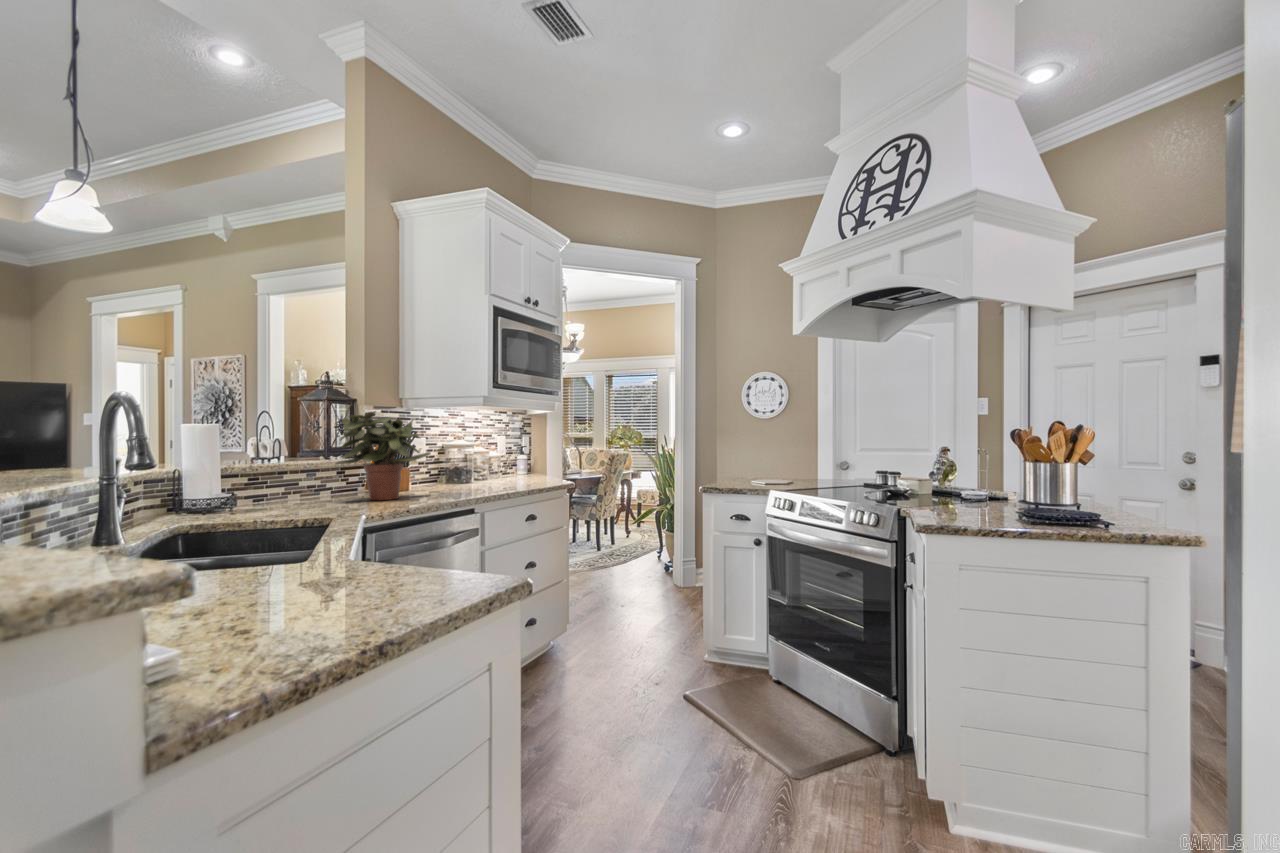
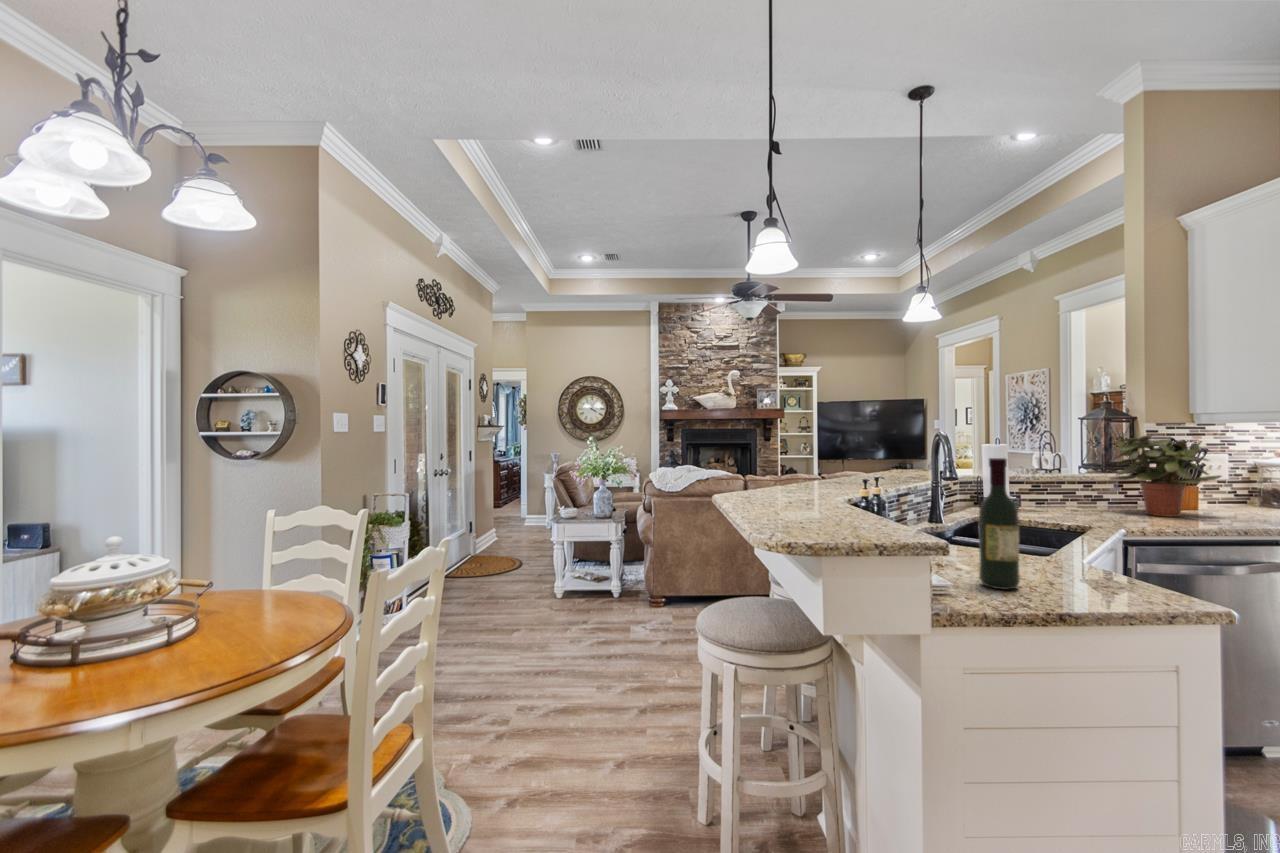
wine bottle: none [235,379,306,619] -> present [979,458,1020,590]

